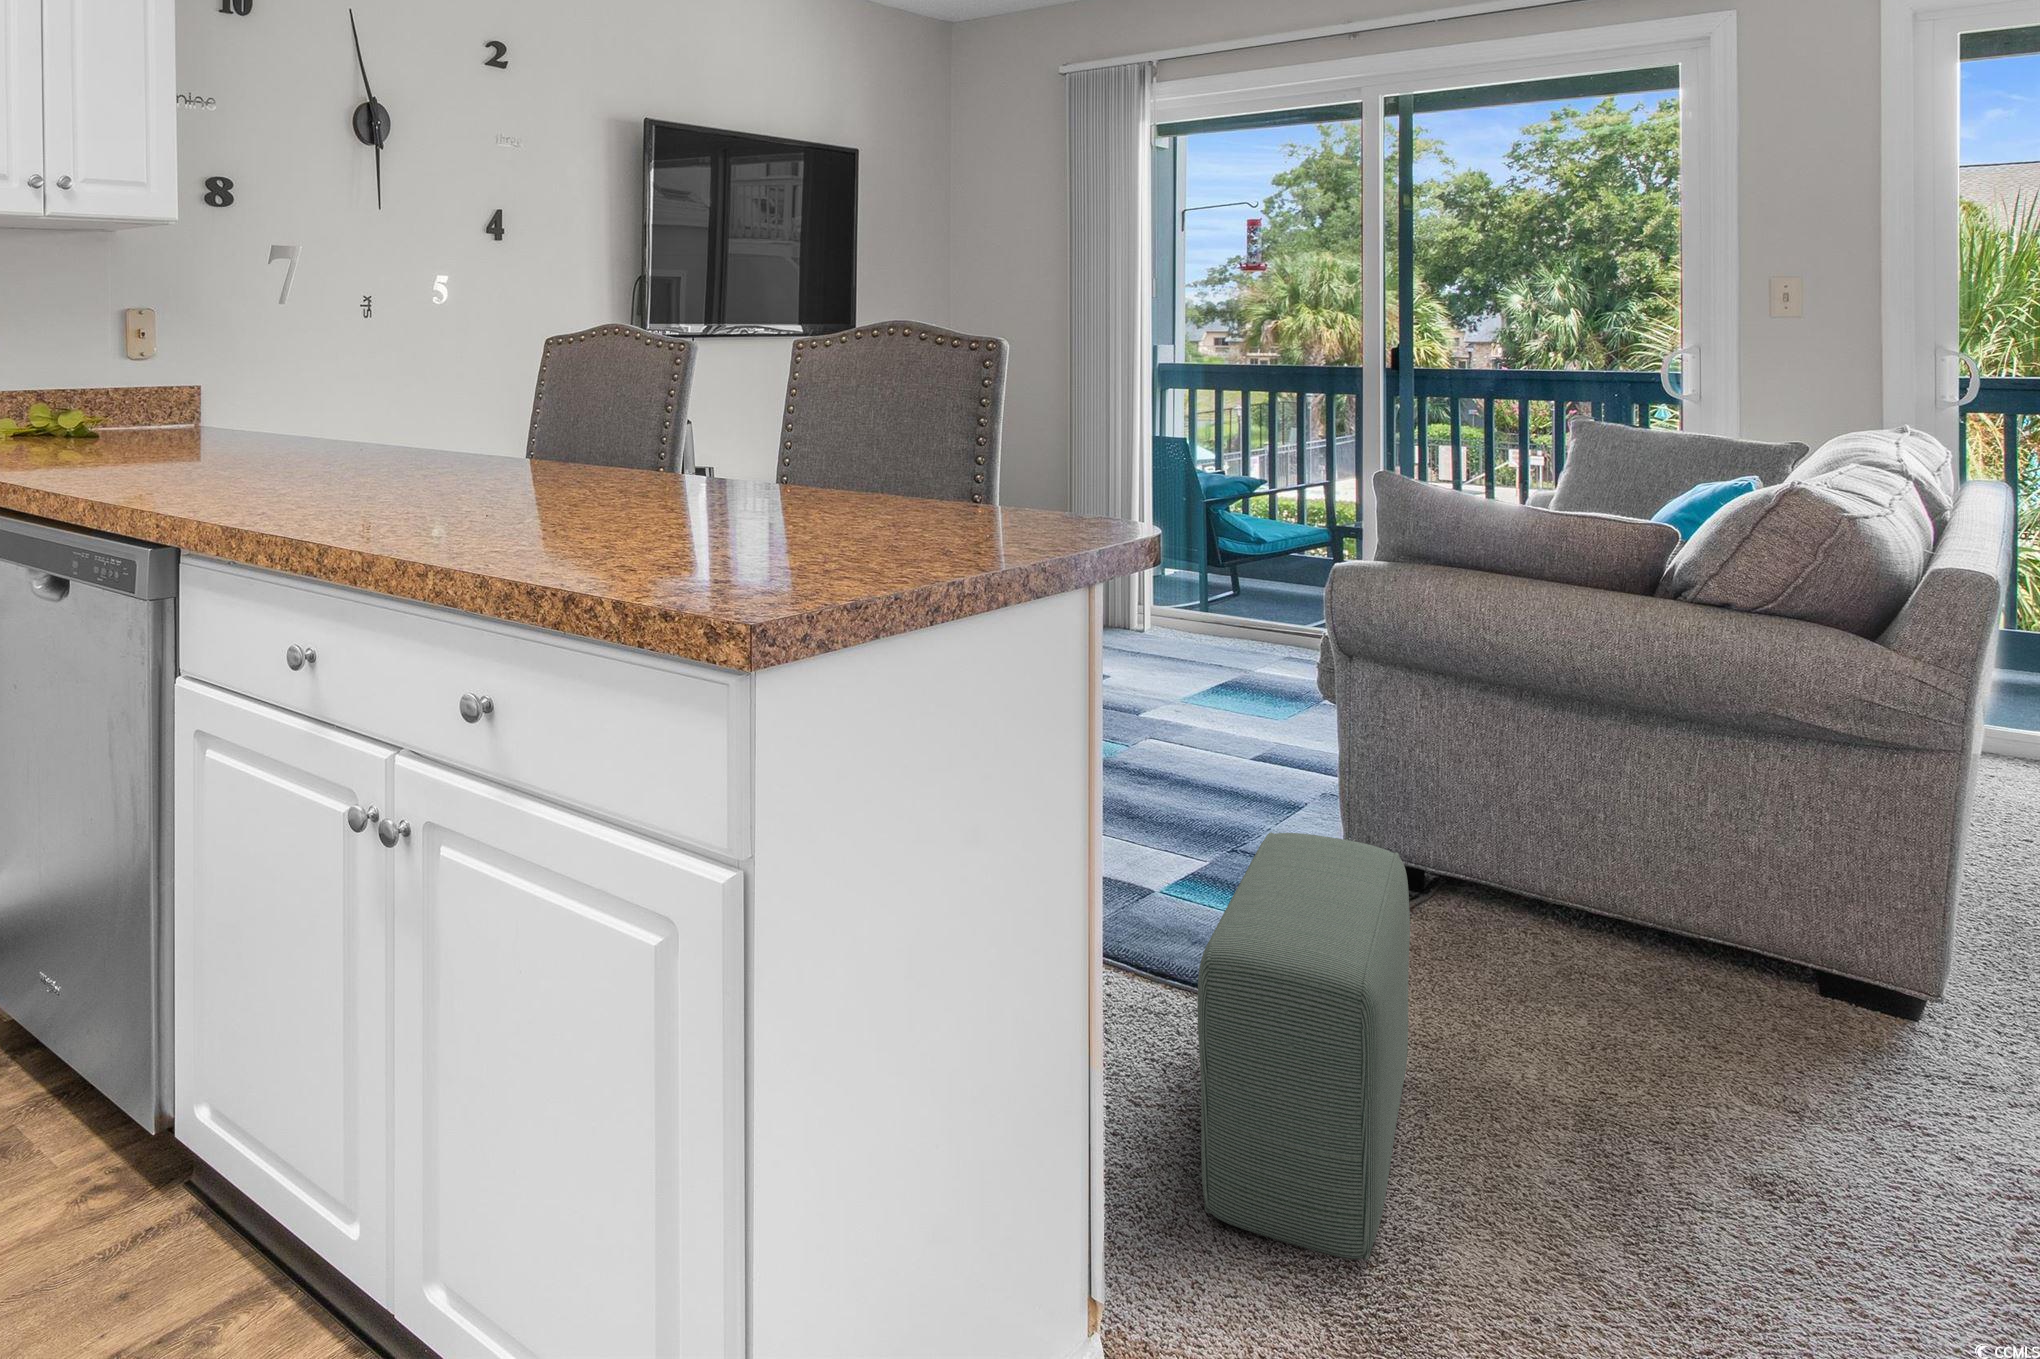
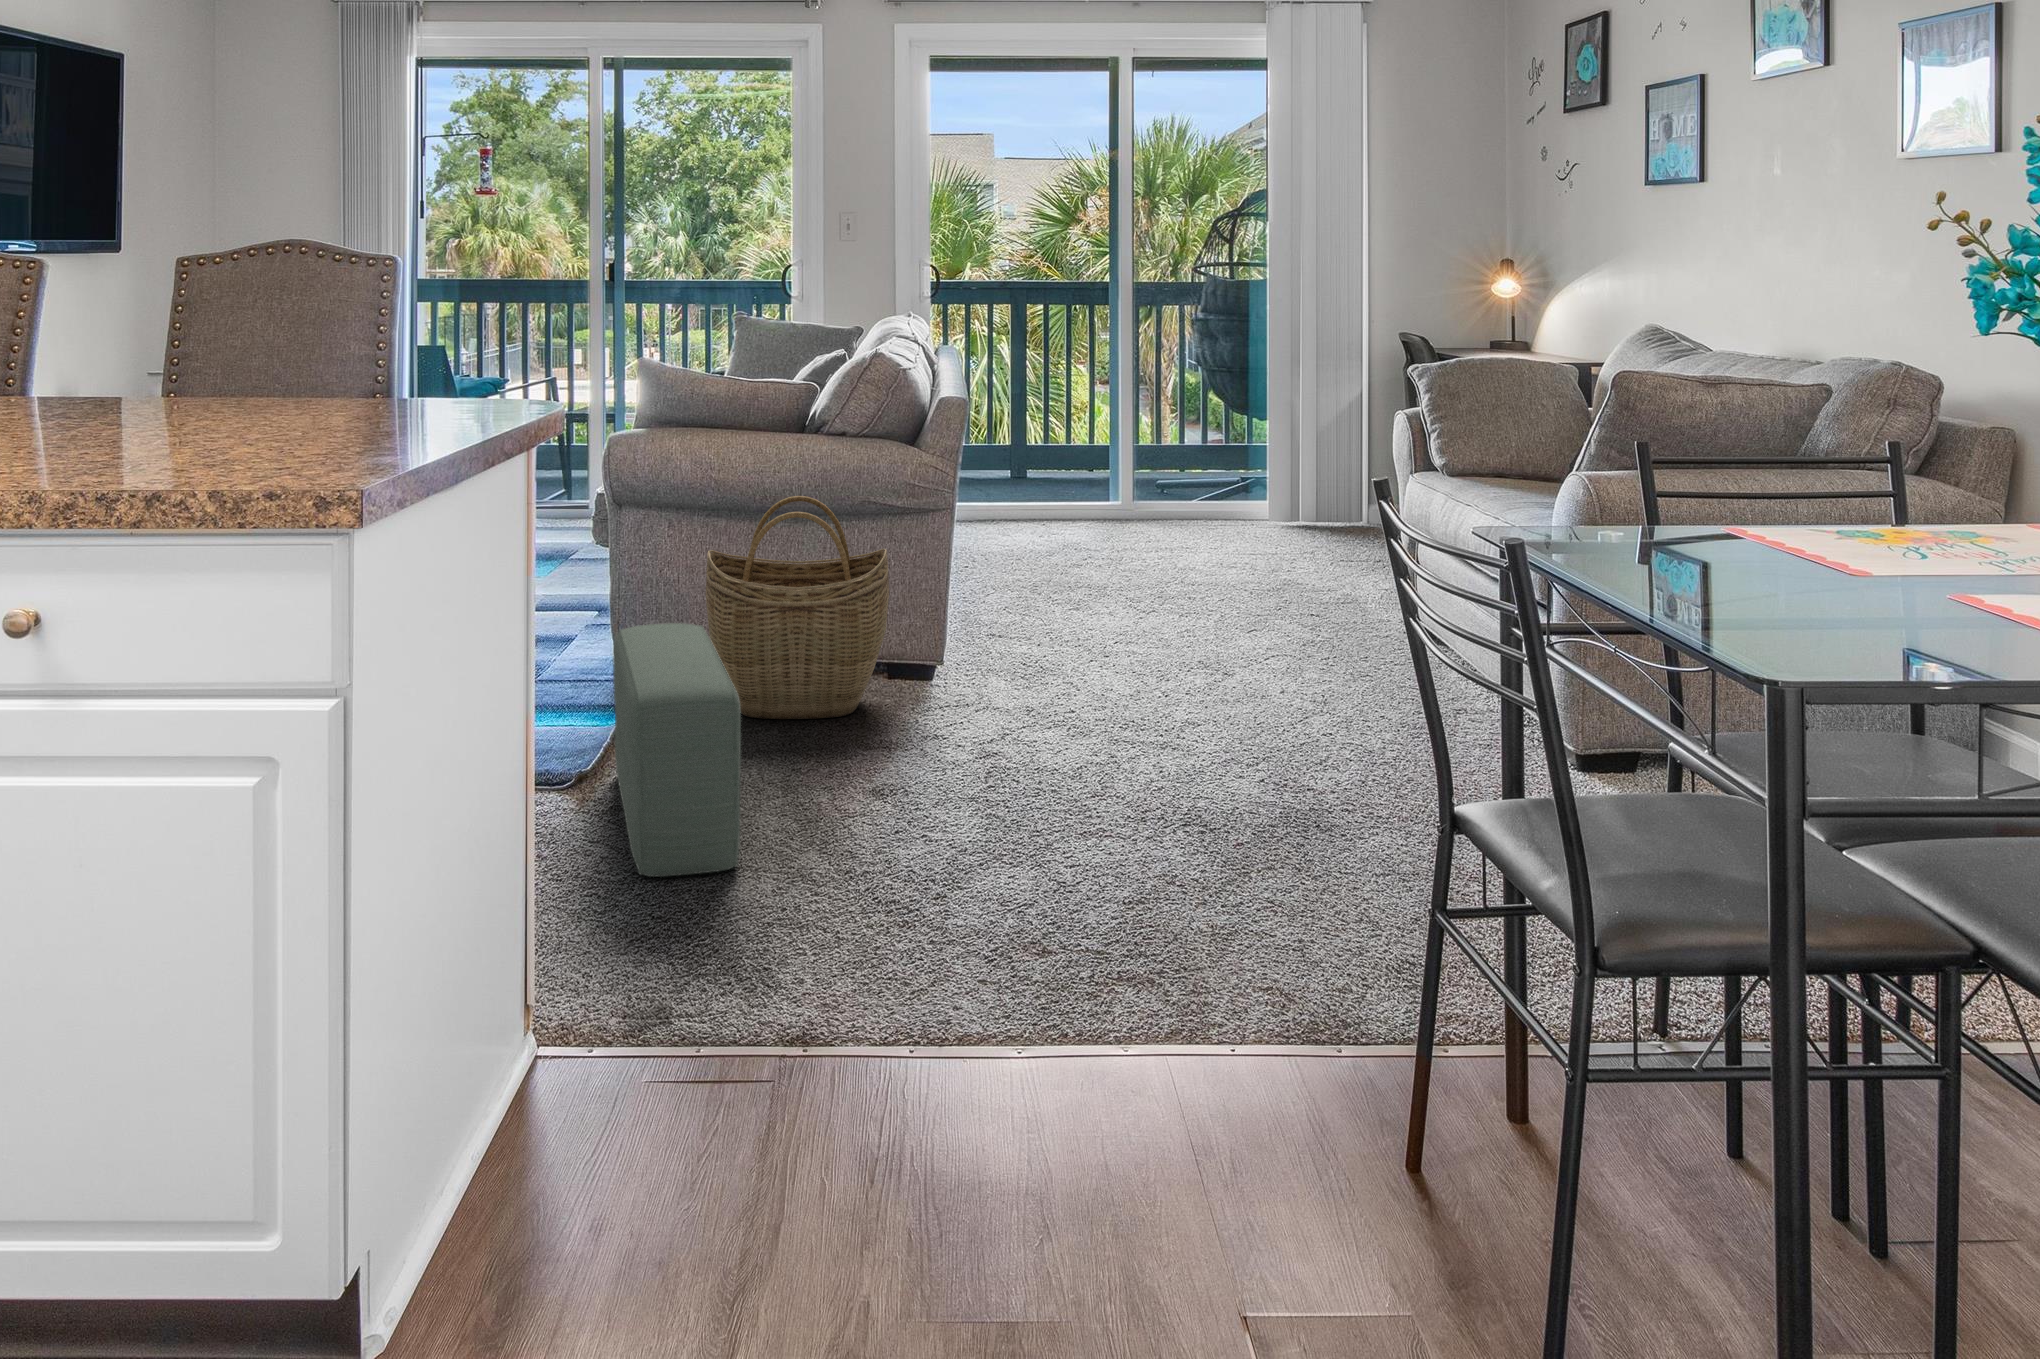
woven basket: none [1459,682,1800,1042] -> present [706,496,889,719]

